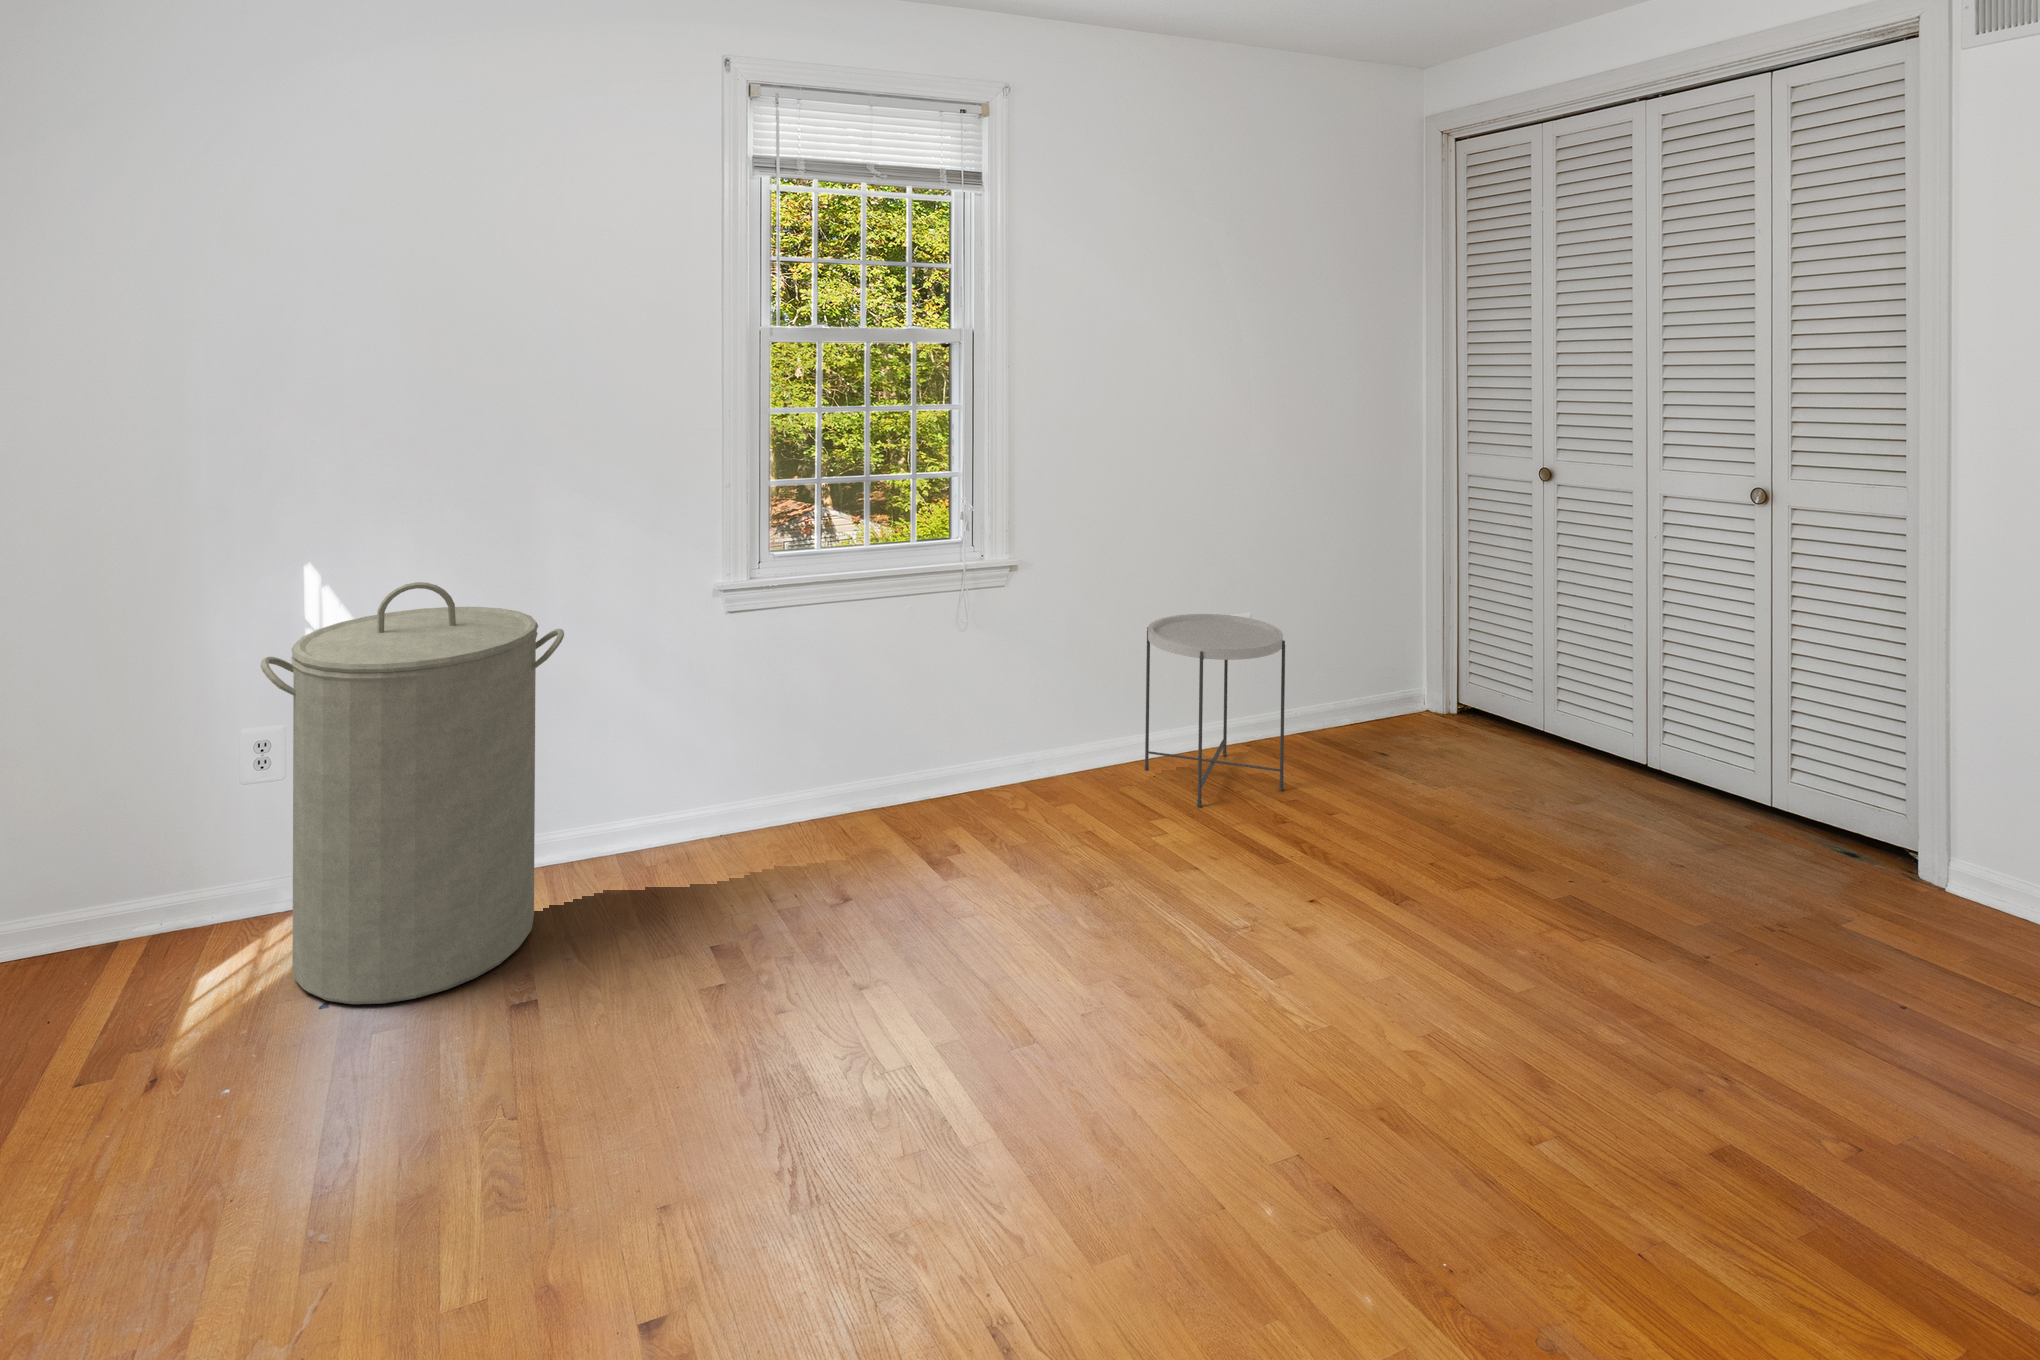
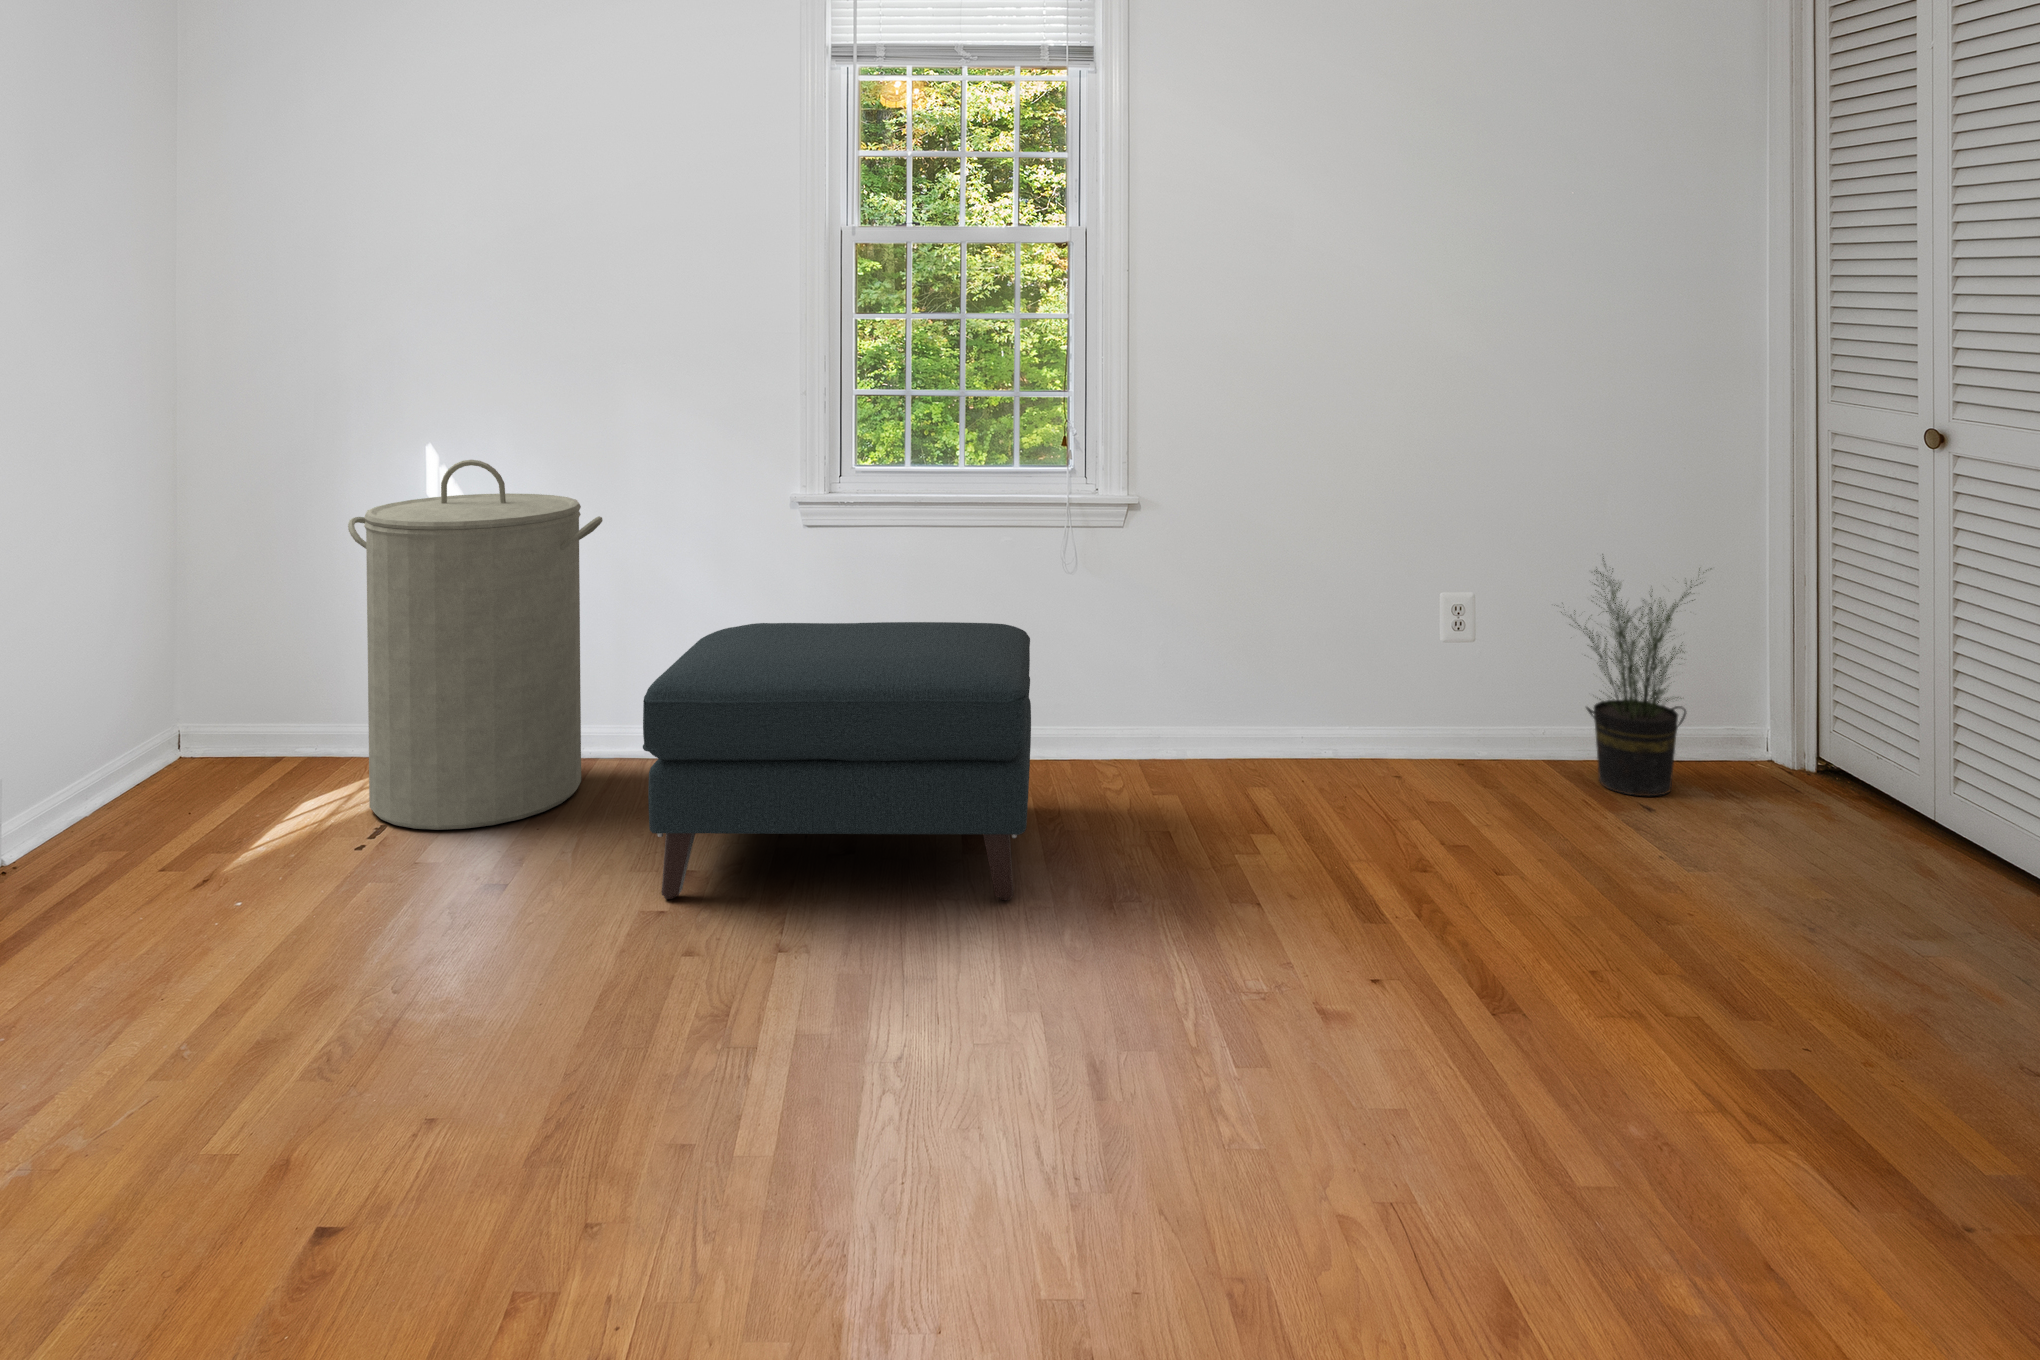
potted plant: none [1321,575,1424,757] -> present [1561,554,1707,796]
side table: present [1144,614,1285,807] -> none [1289,583,1461,808]
ottoman: none [690,691,1075,1025] -> present [643,622,1031,900]

